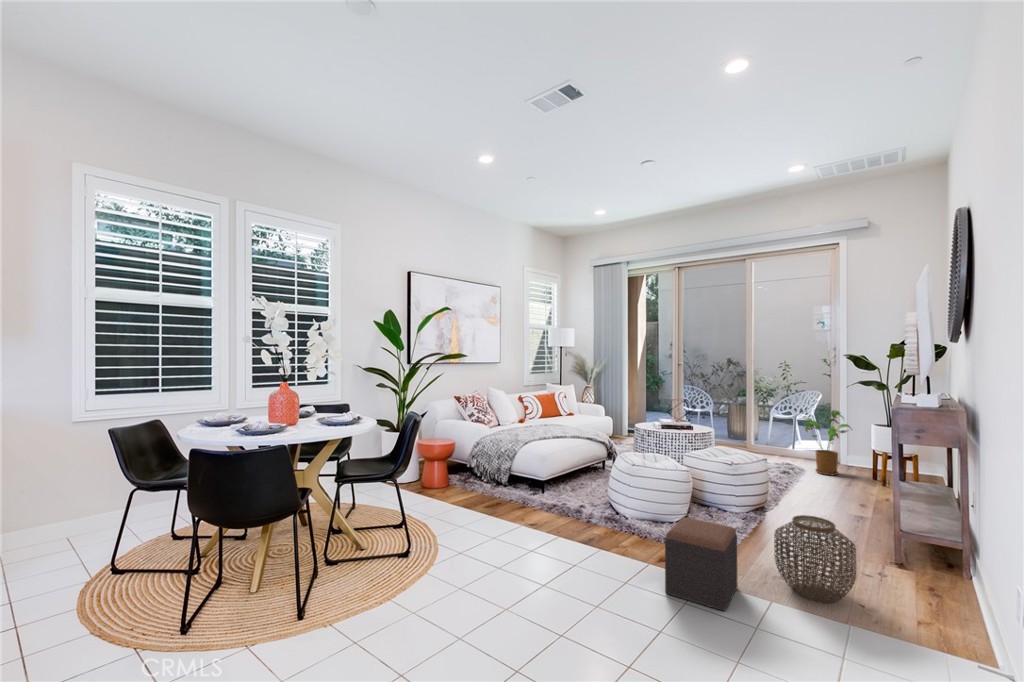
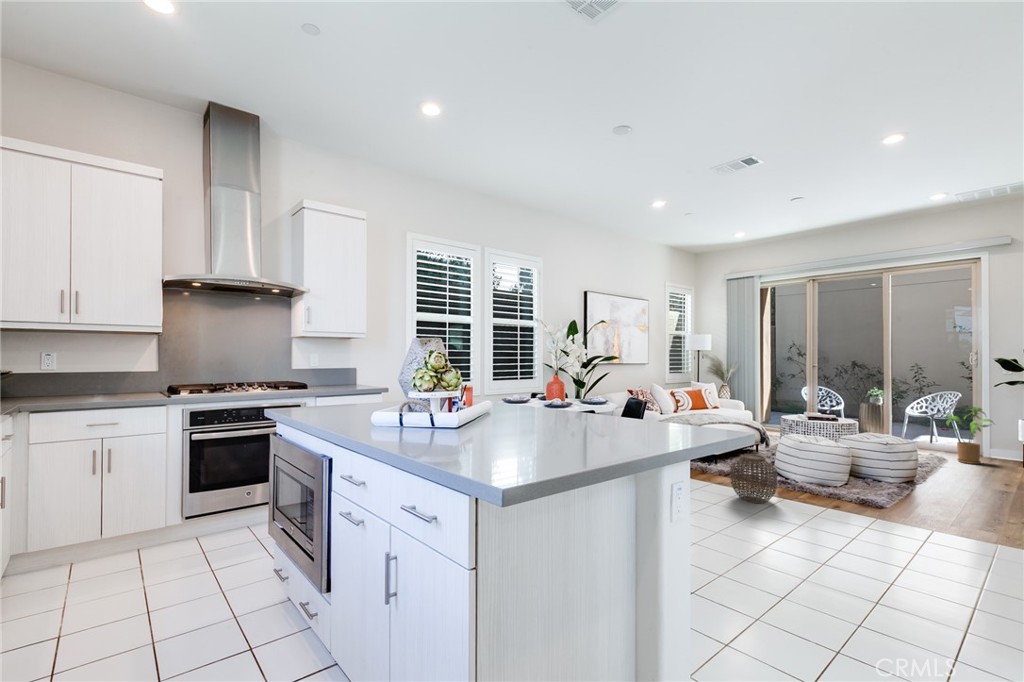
woven basket: present [774,515,856,603] -> present [730,454,777,503]
footstool: present [665,517,738,611] -> none [848,474,905,535]

